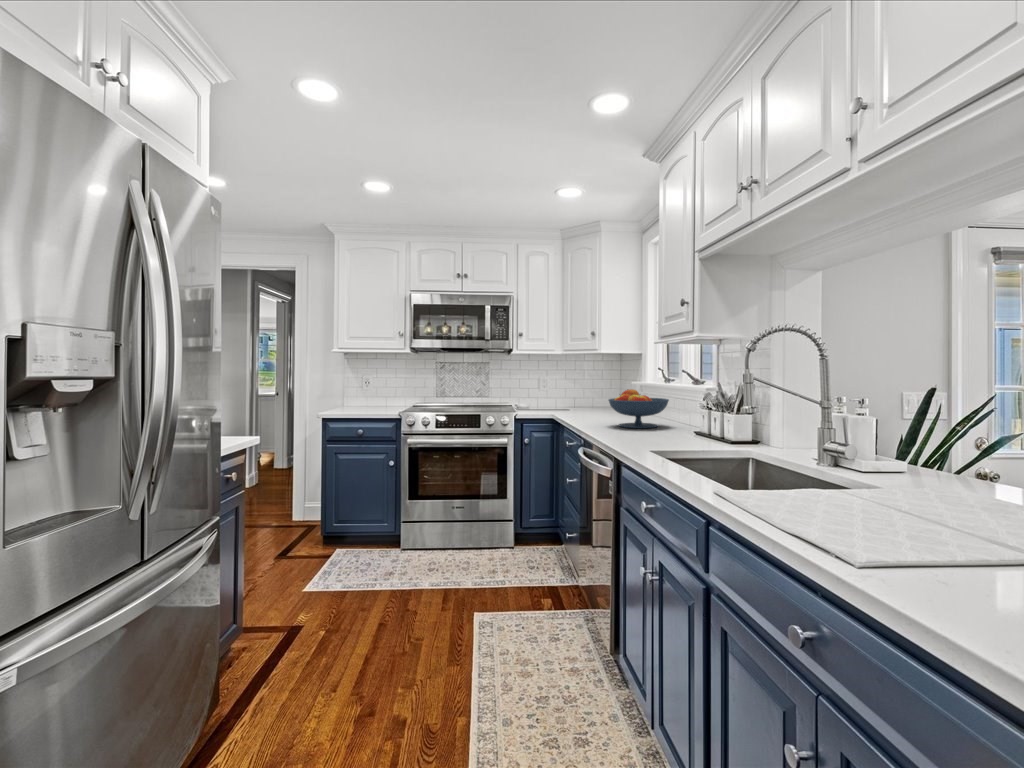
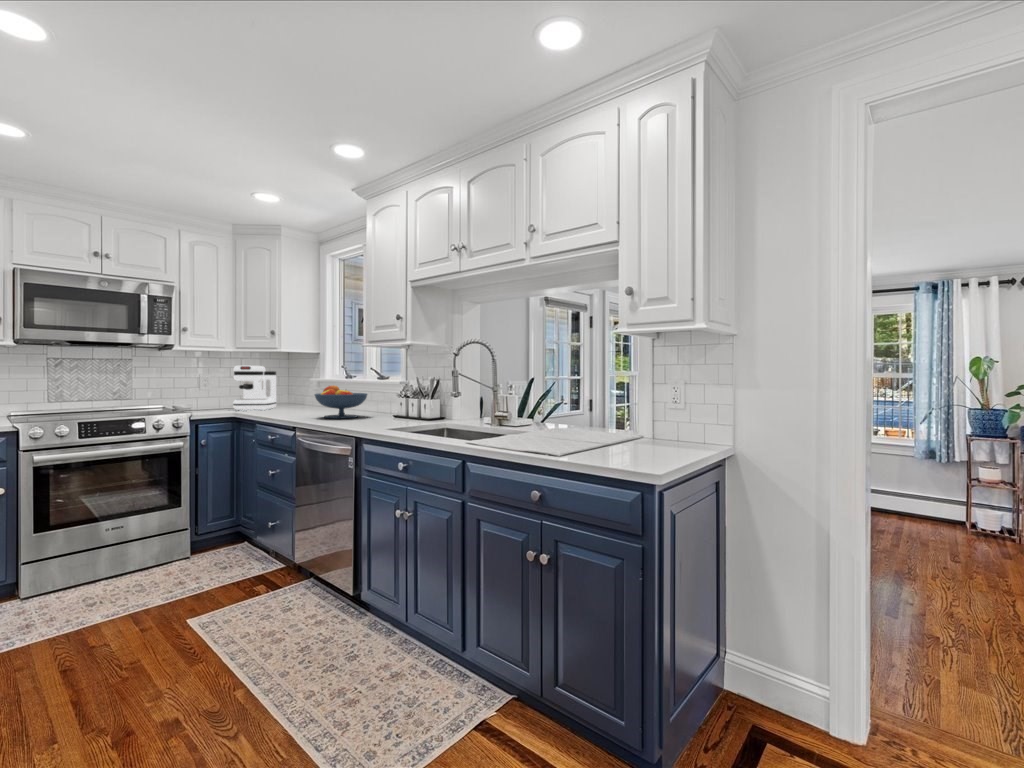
coffee maker: none [560,368,602,412] -> present [233,366,276,410]

